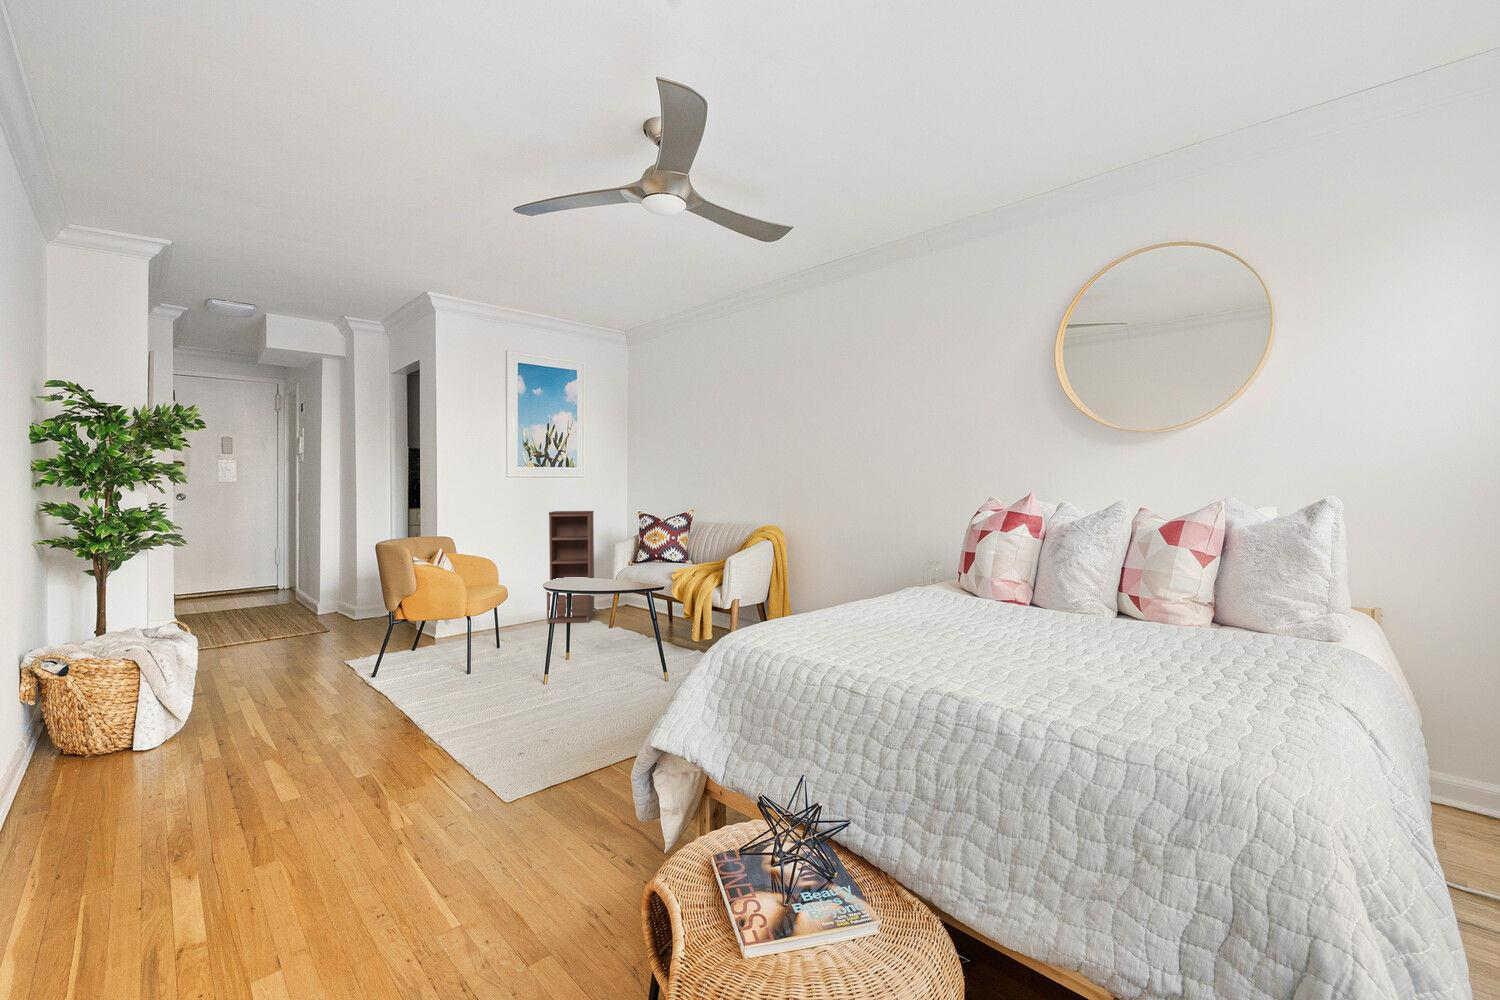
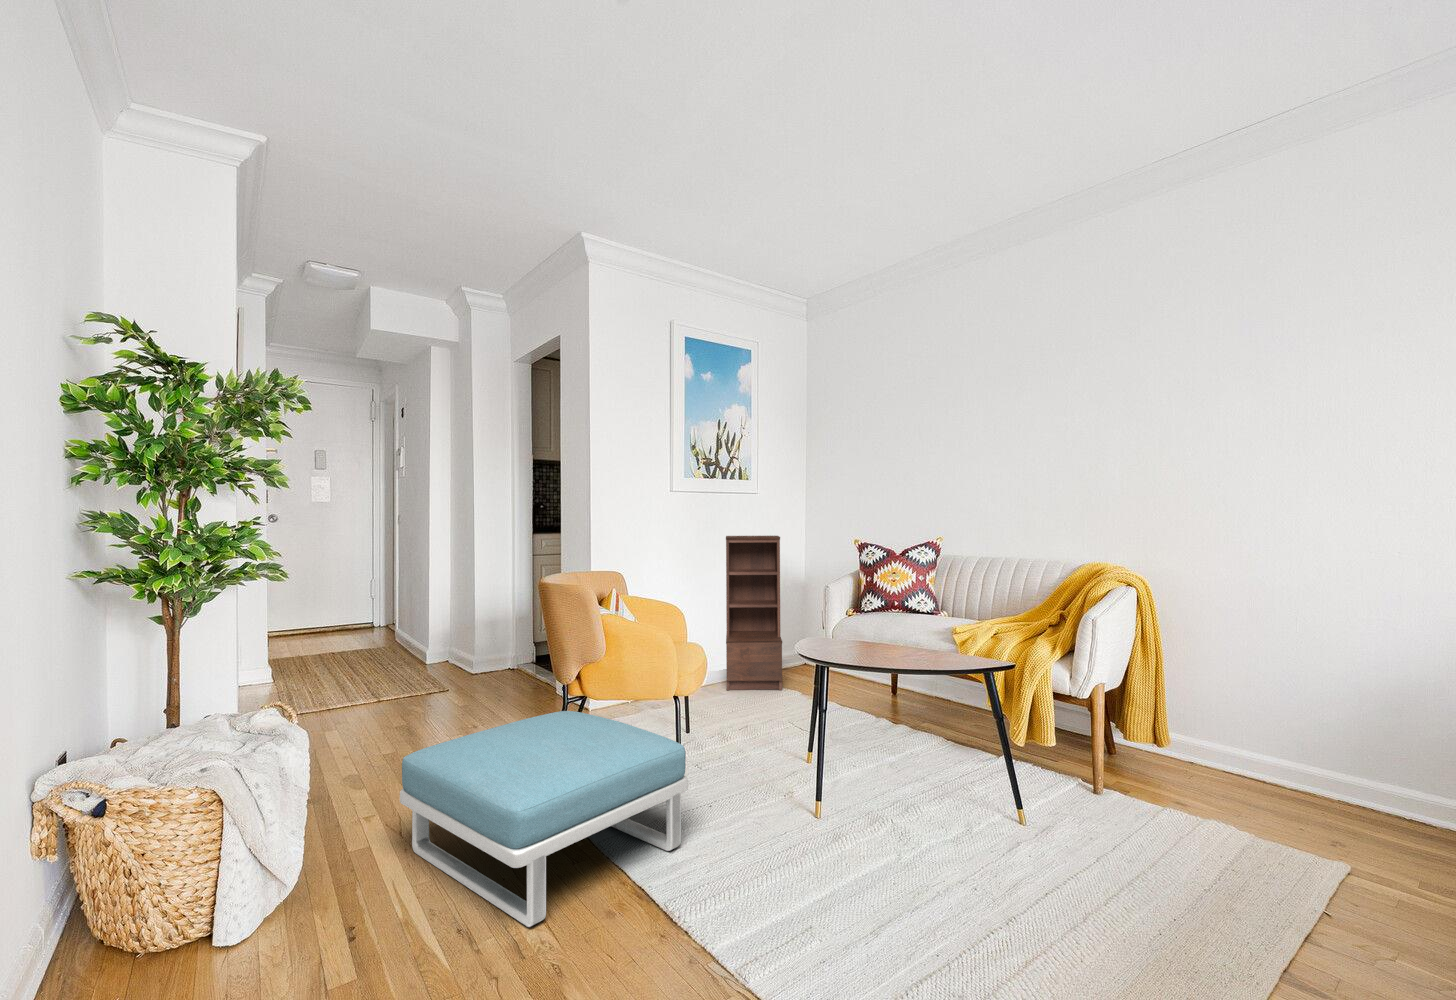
footstool: none [264,627,456,735] -> present [400,711,688,927]

